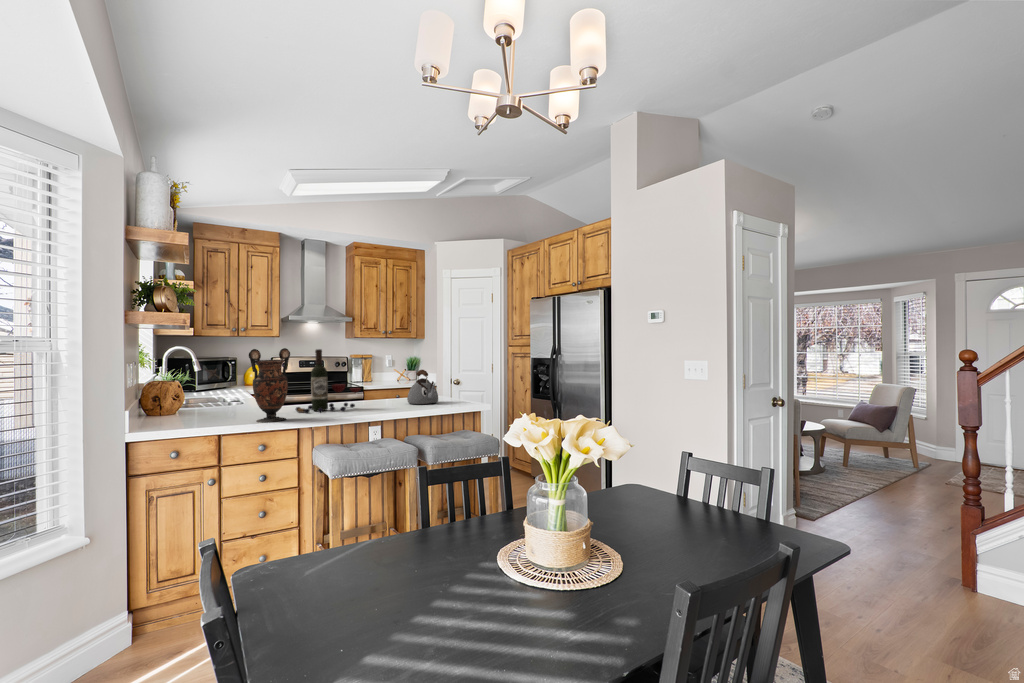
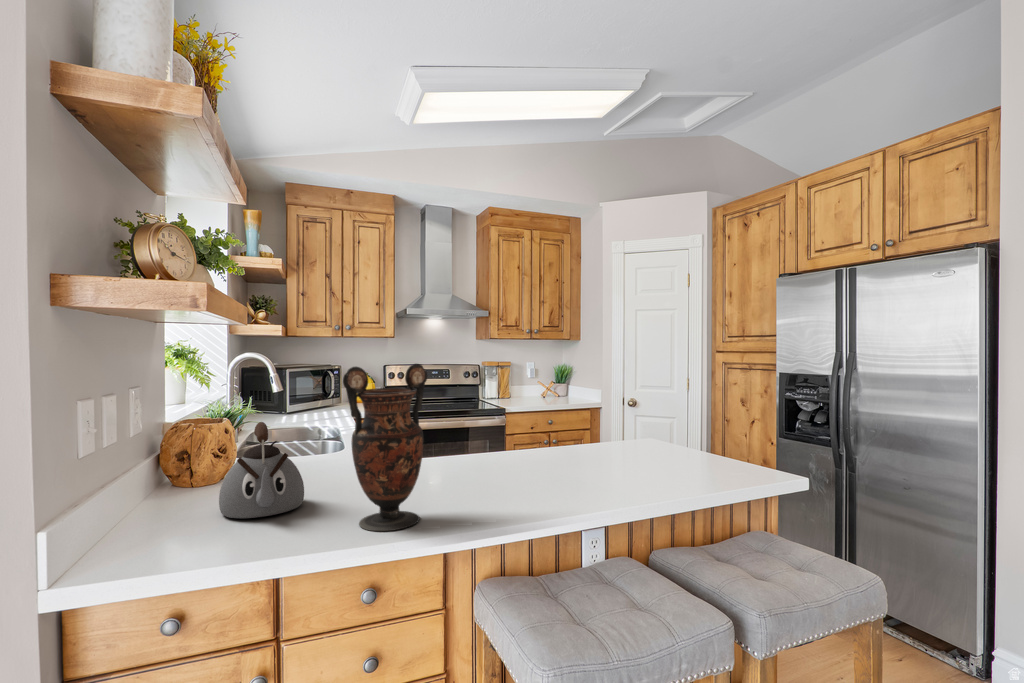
wine bottle: present [296,349,361,413] -> none [431,363,557,491]
kettle: present [407,370,438,404] -> present [219,422,304,518]

